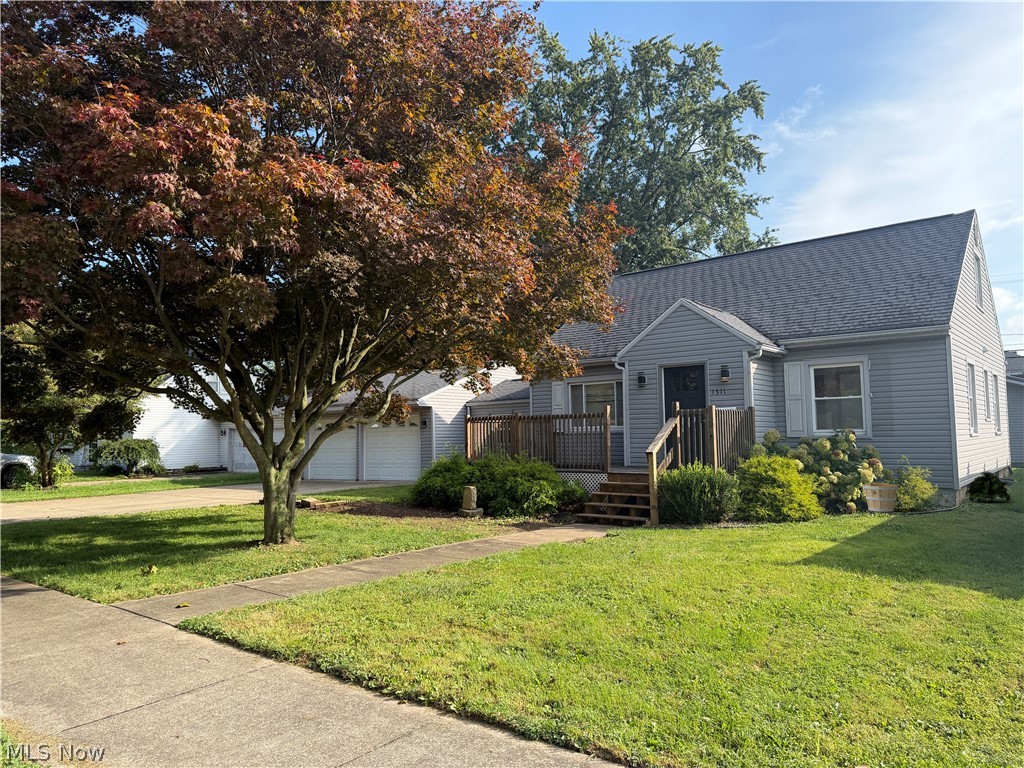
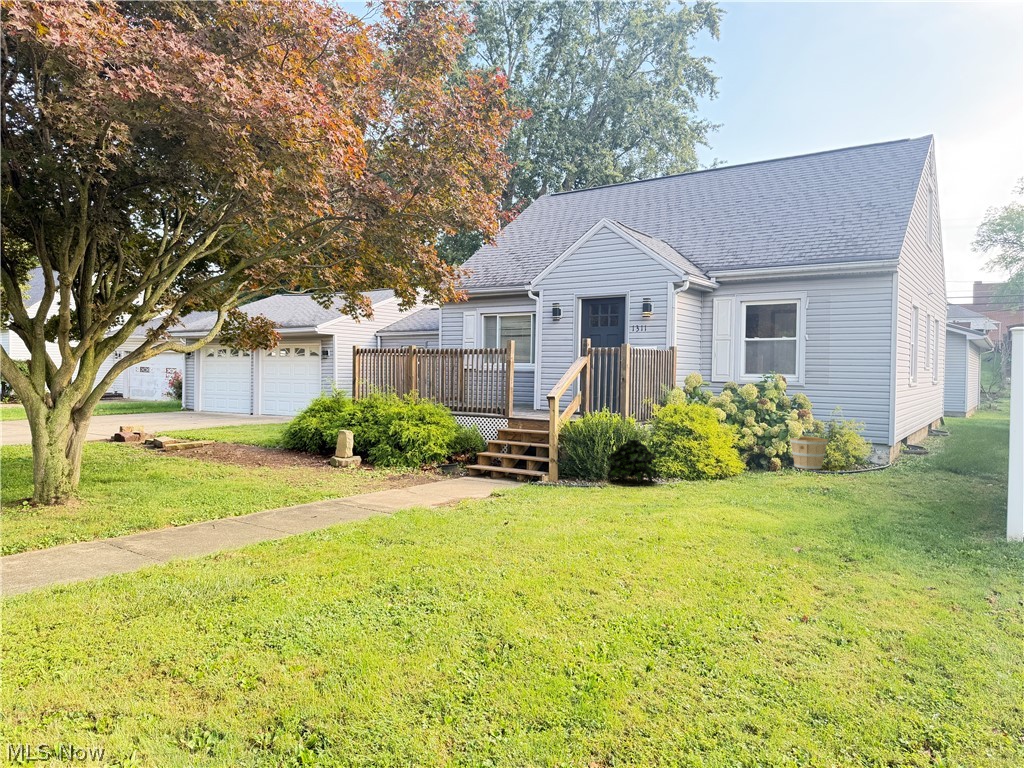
potted plant: present [965,472,1010,502] -> present [608,440,657,483]

